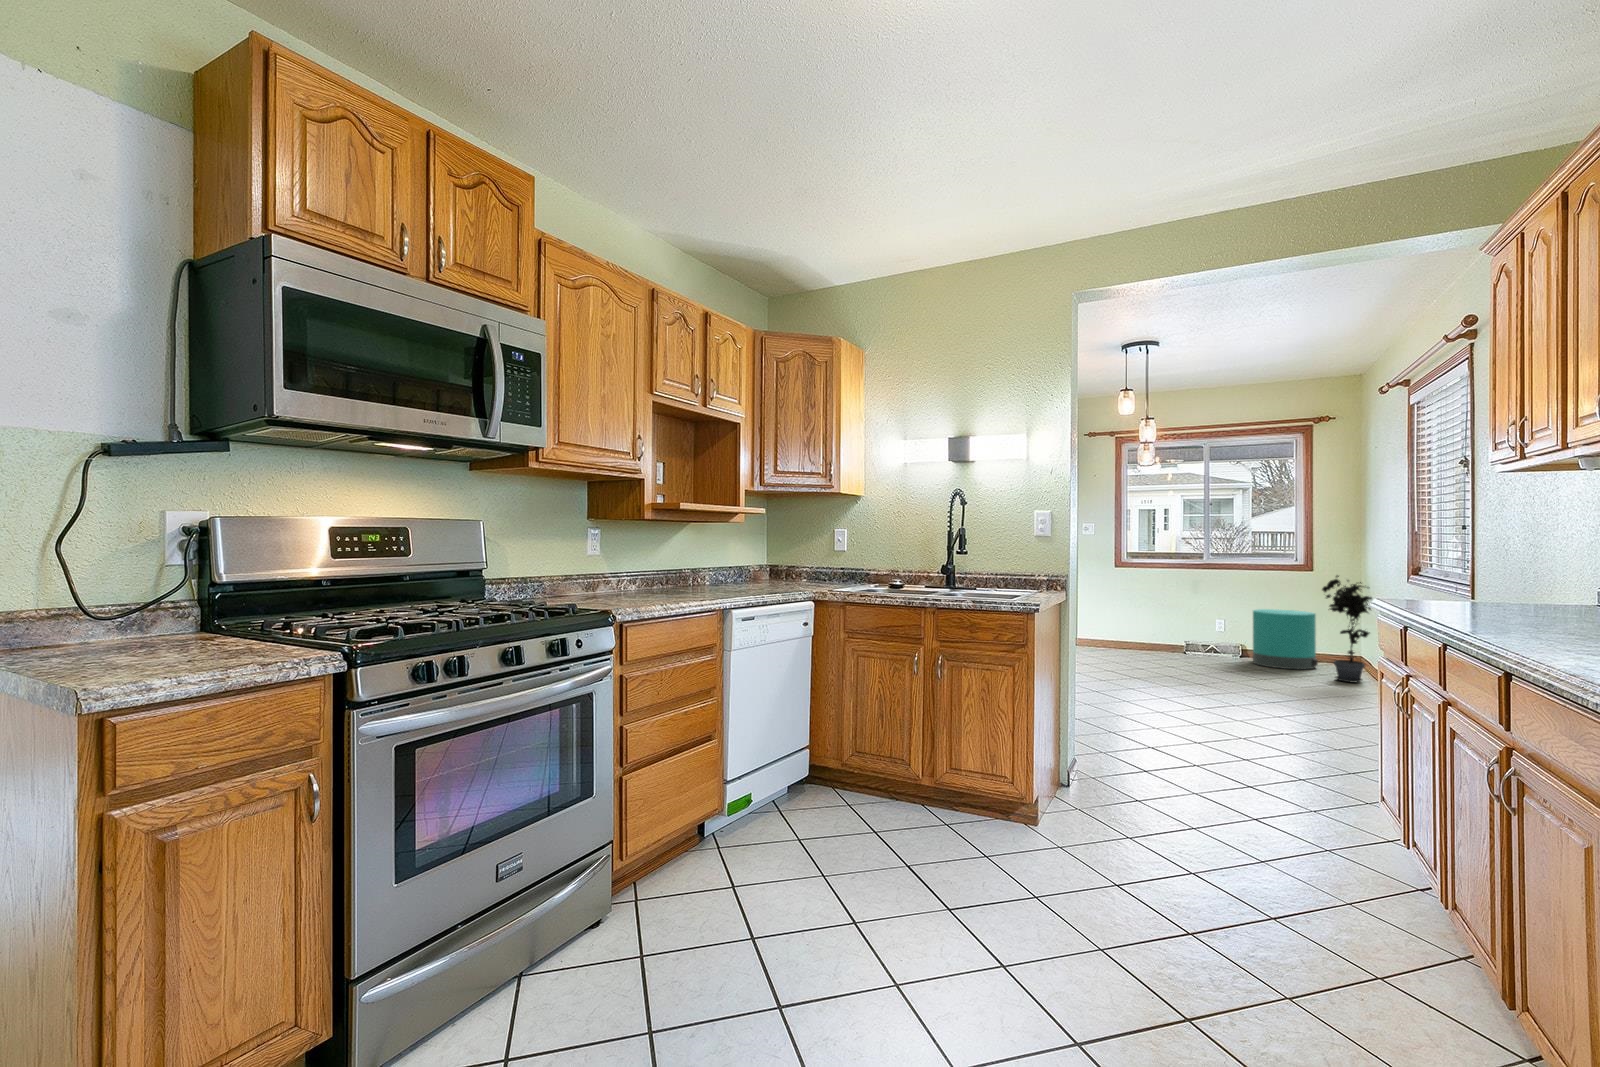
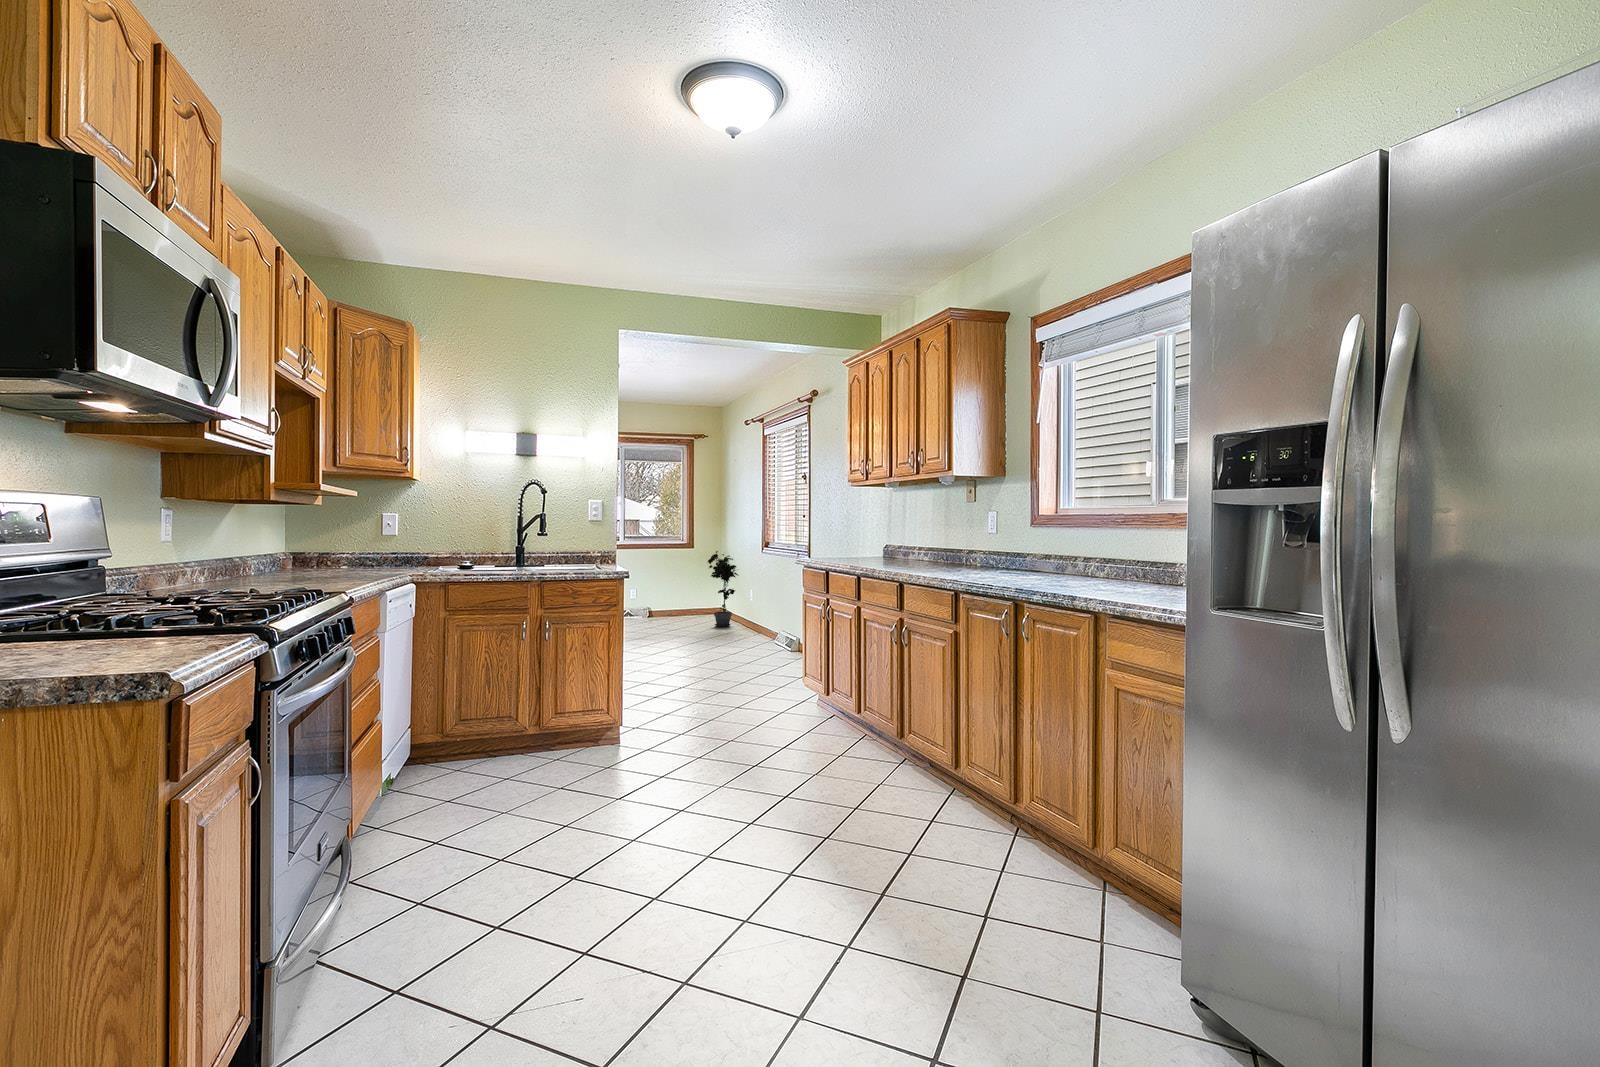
trash can: present [1253,609,1318,669] -> none [657,579,700,623]

